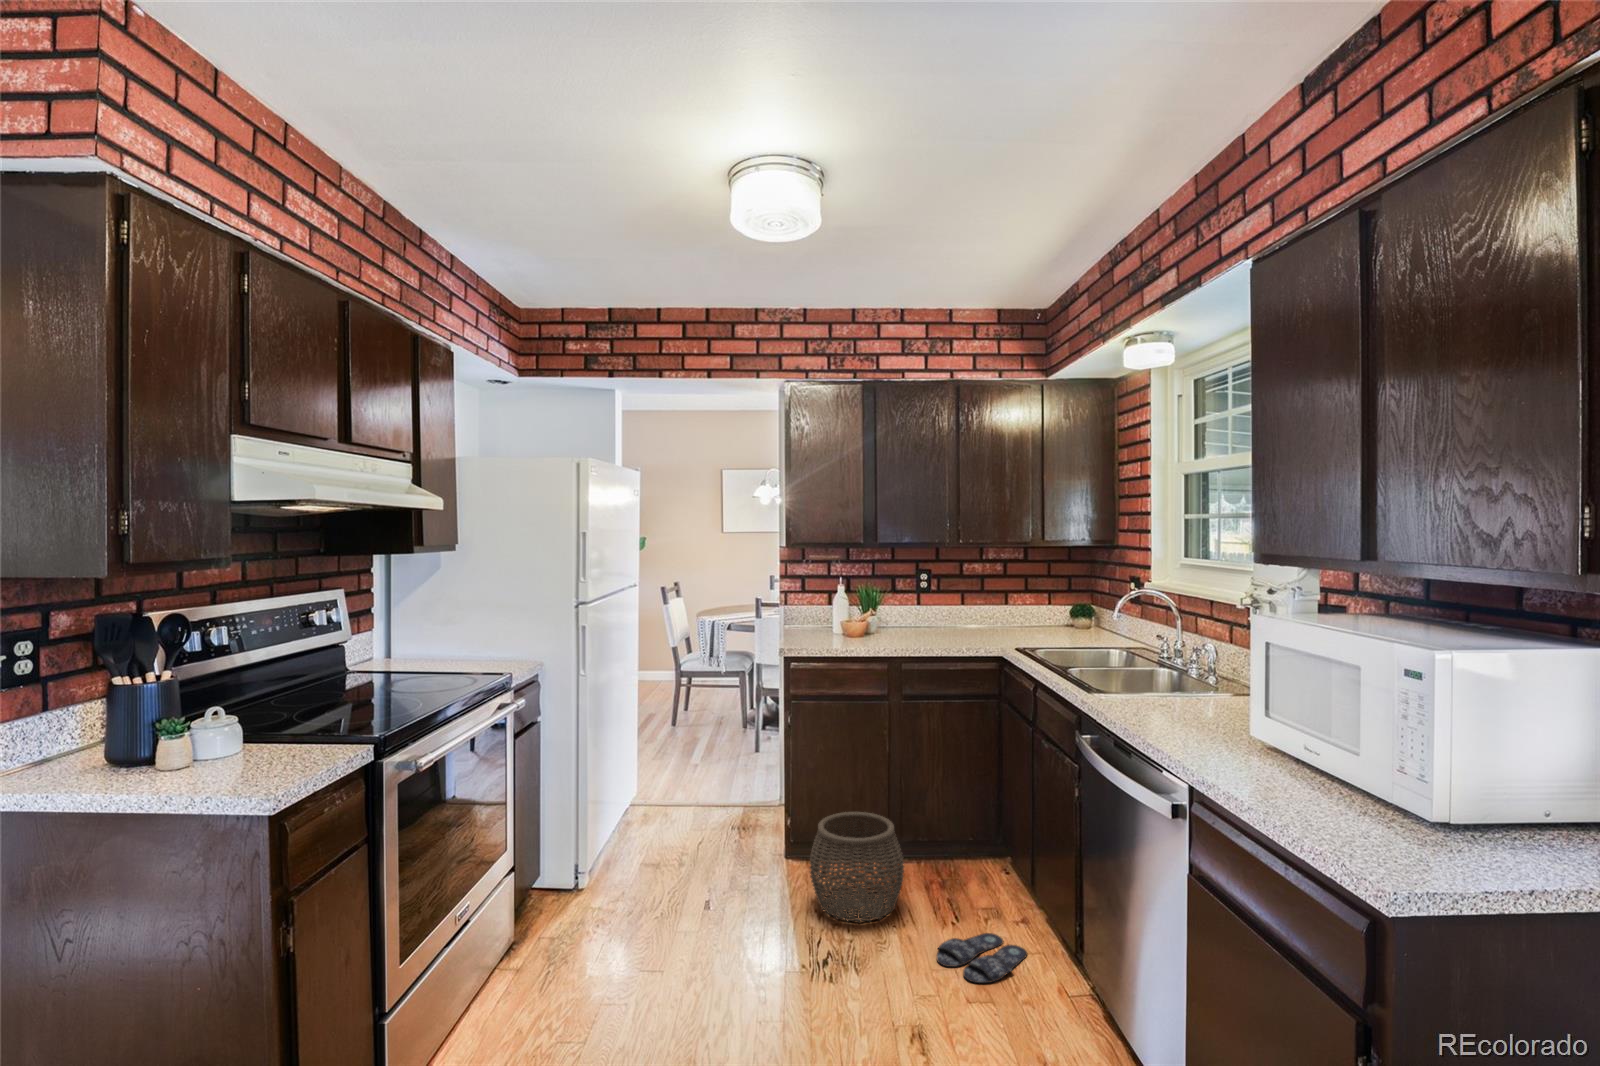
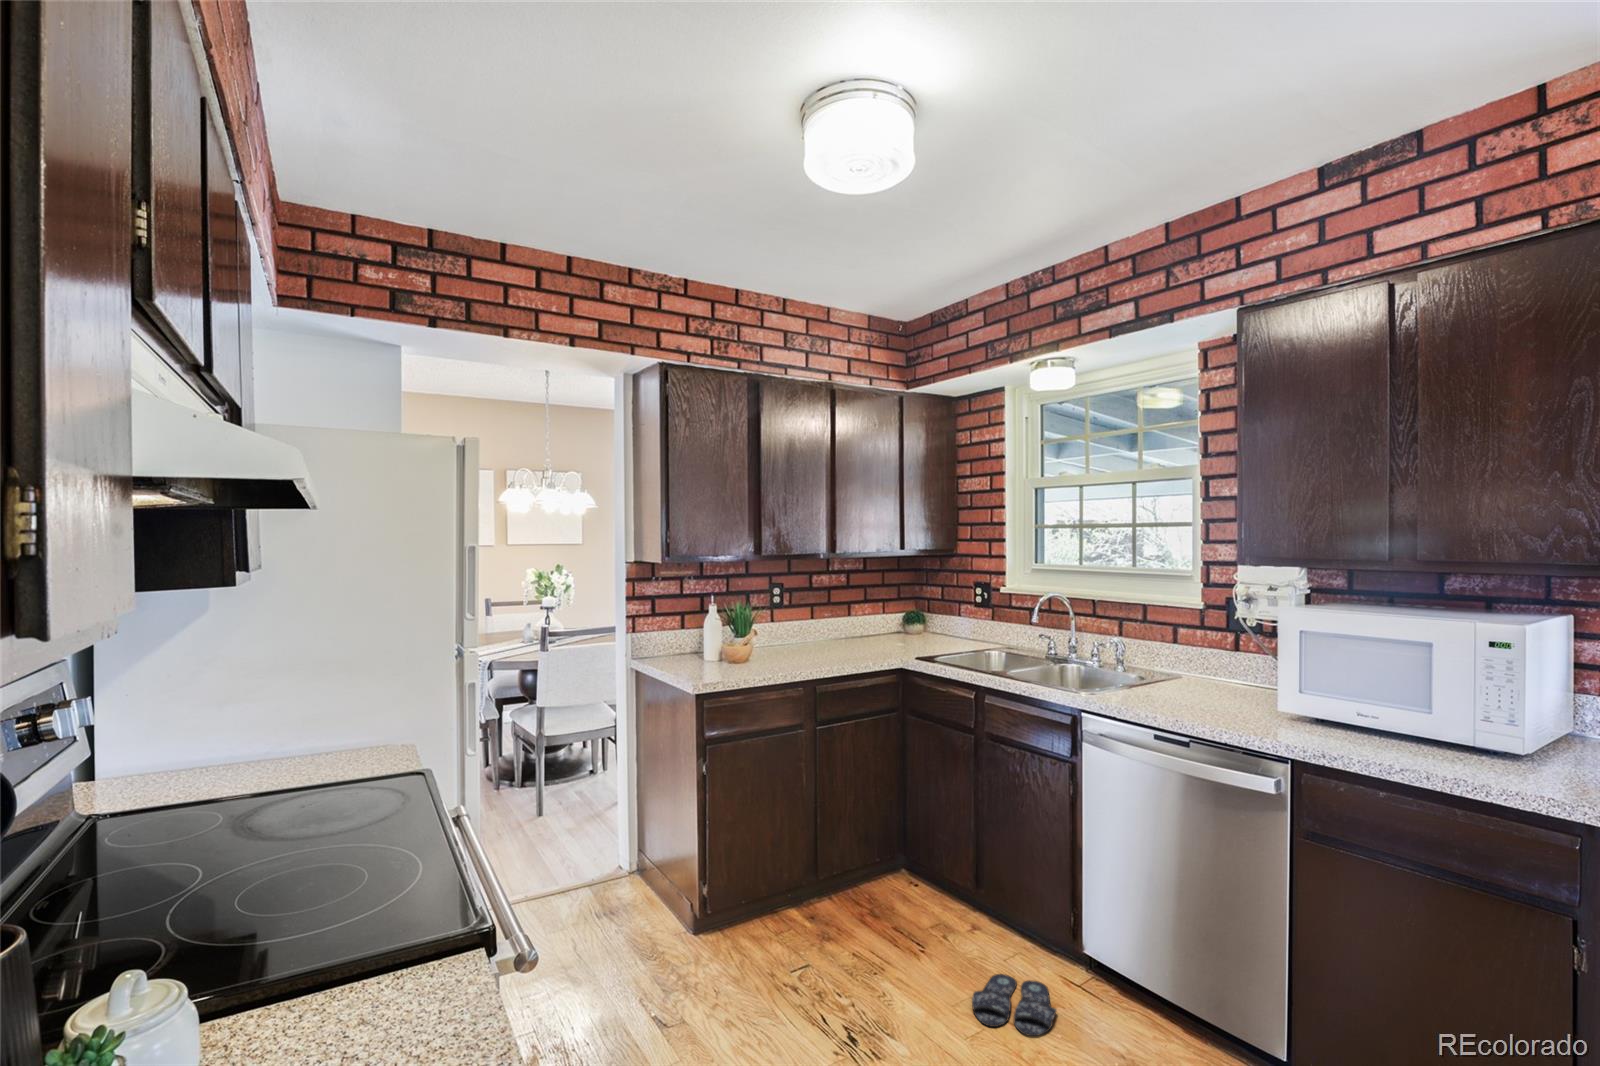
woven basket: present [810,812,904,922] -> none [792,871,902,1007]

